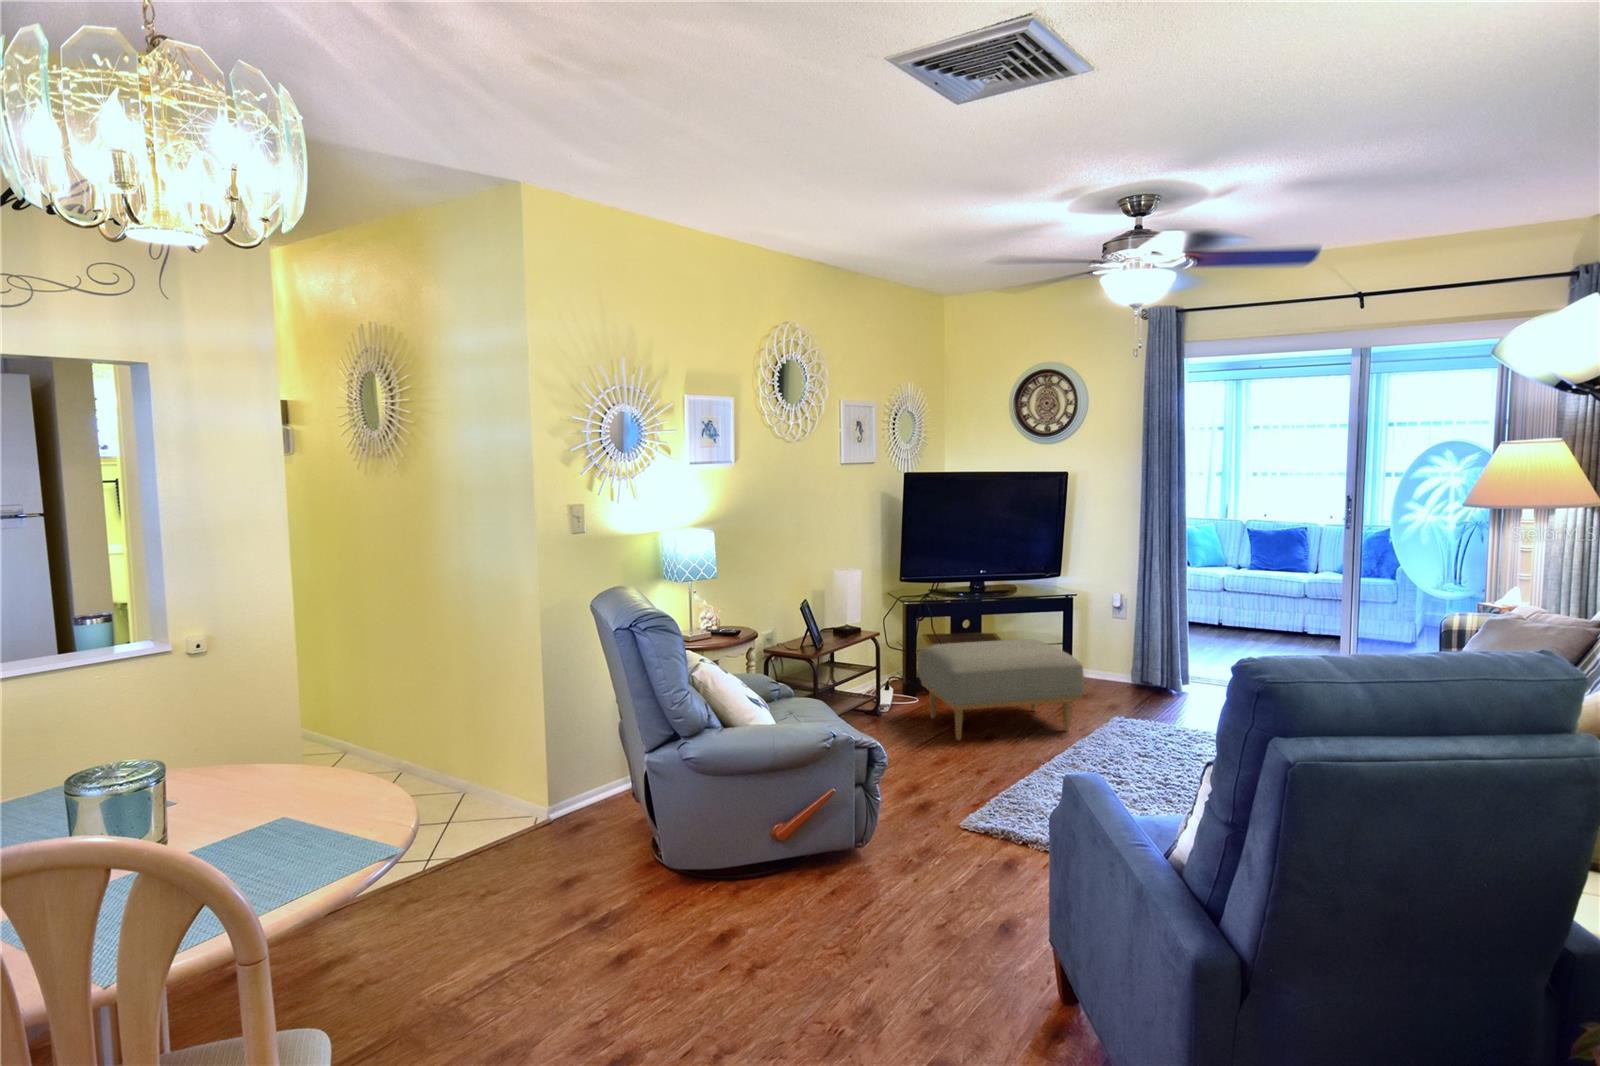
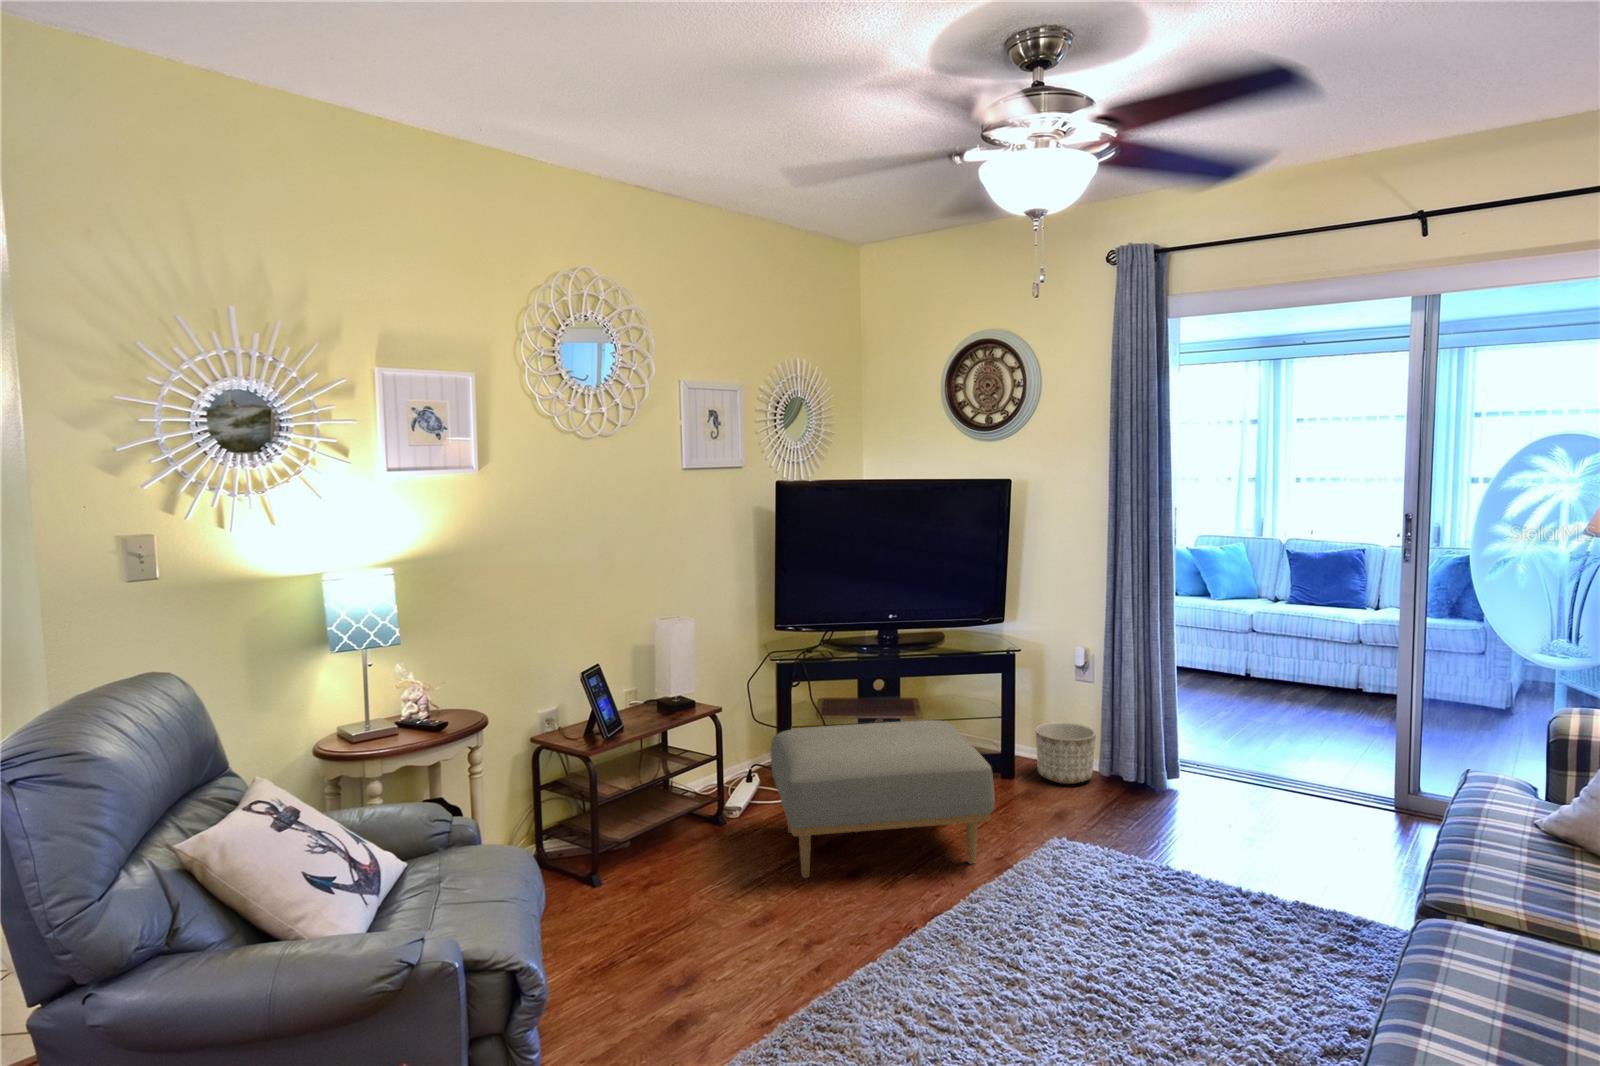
planter: none [1087,648,1131,690] -> present [1036,722,1096,784]

